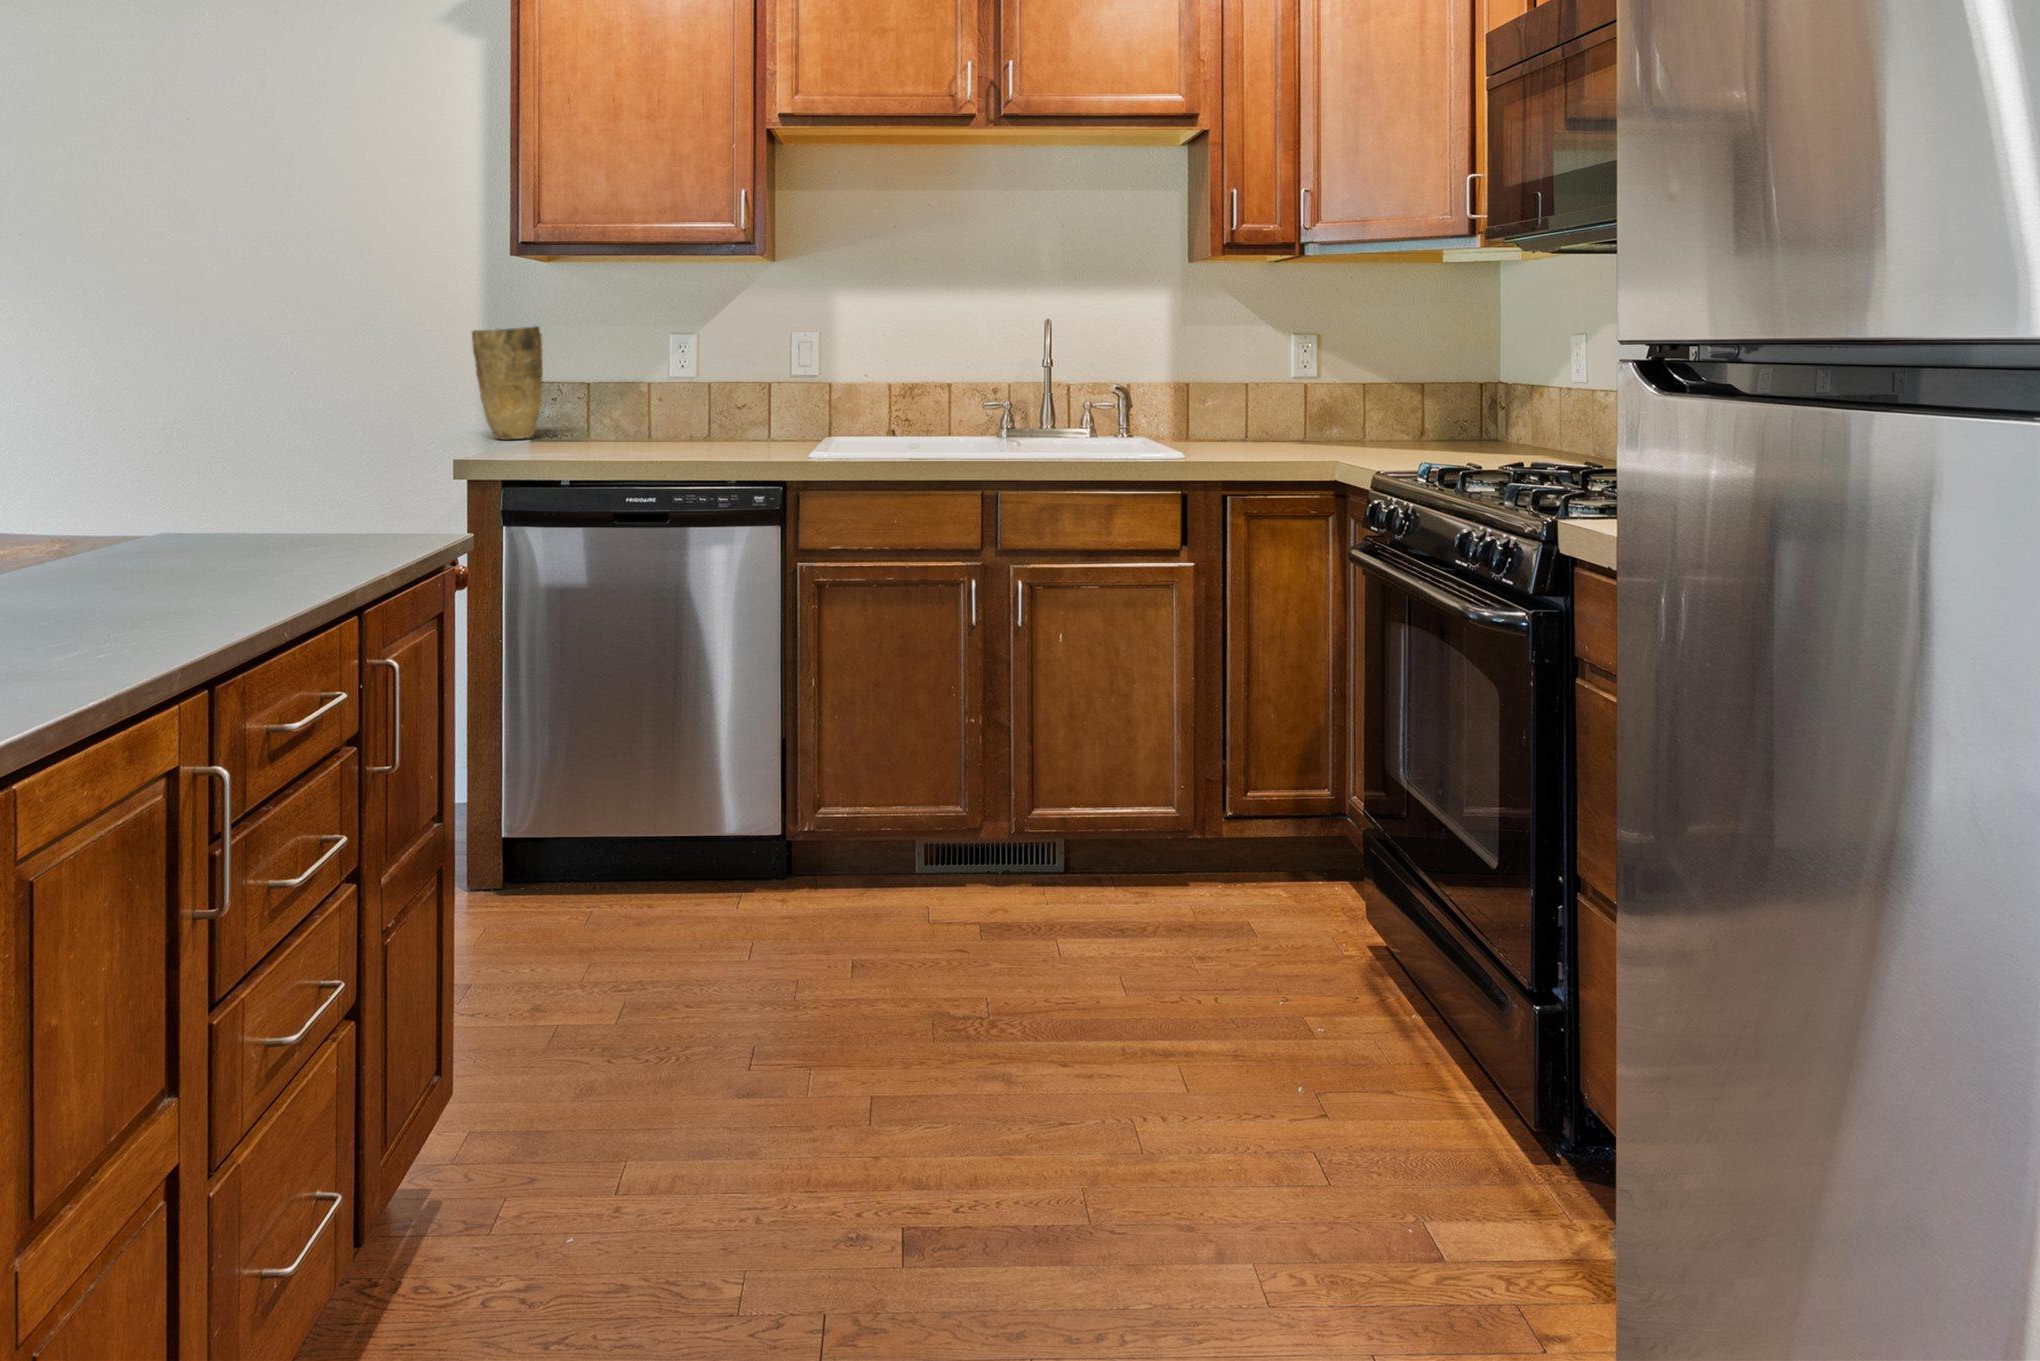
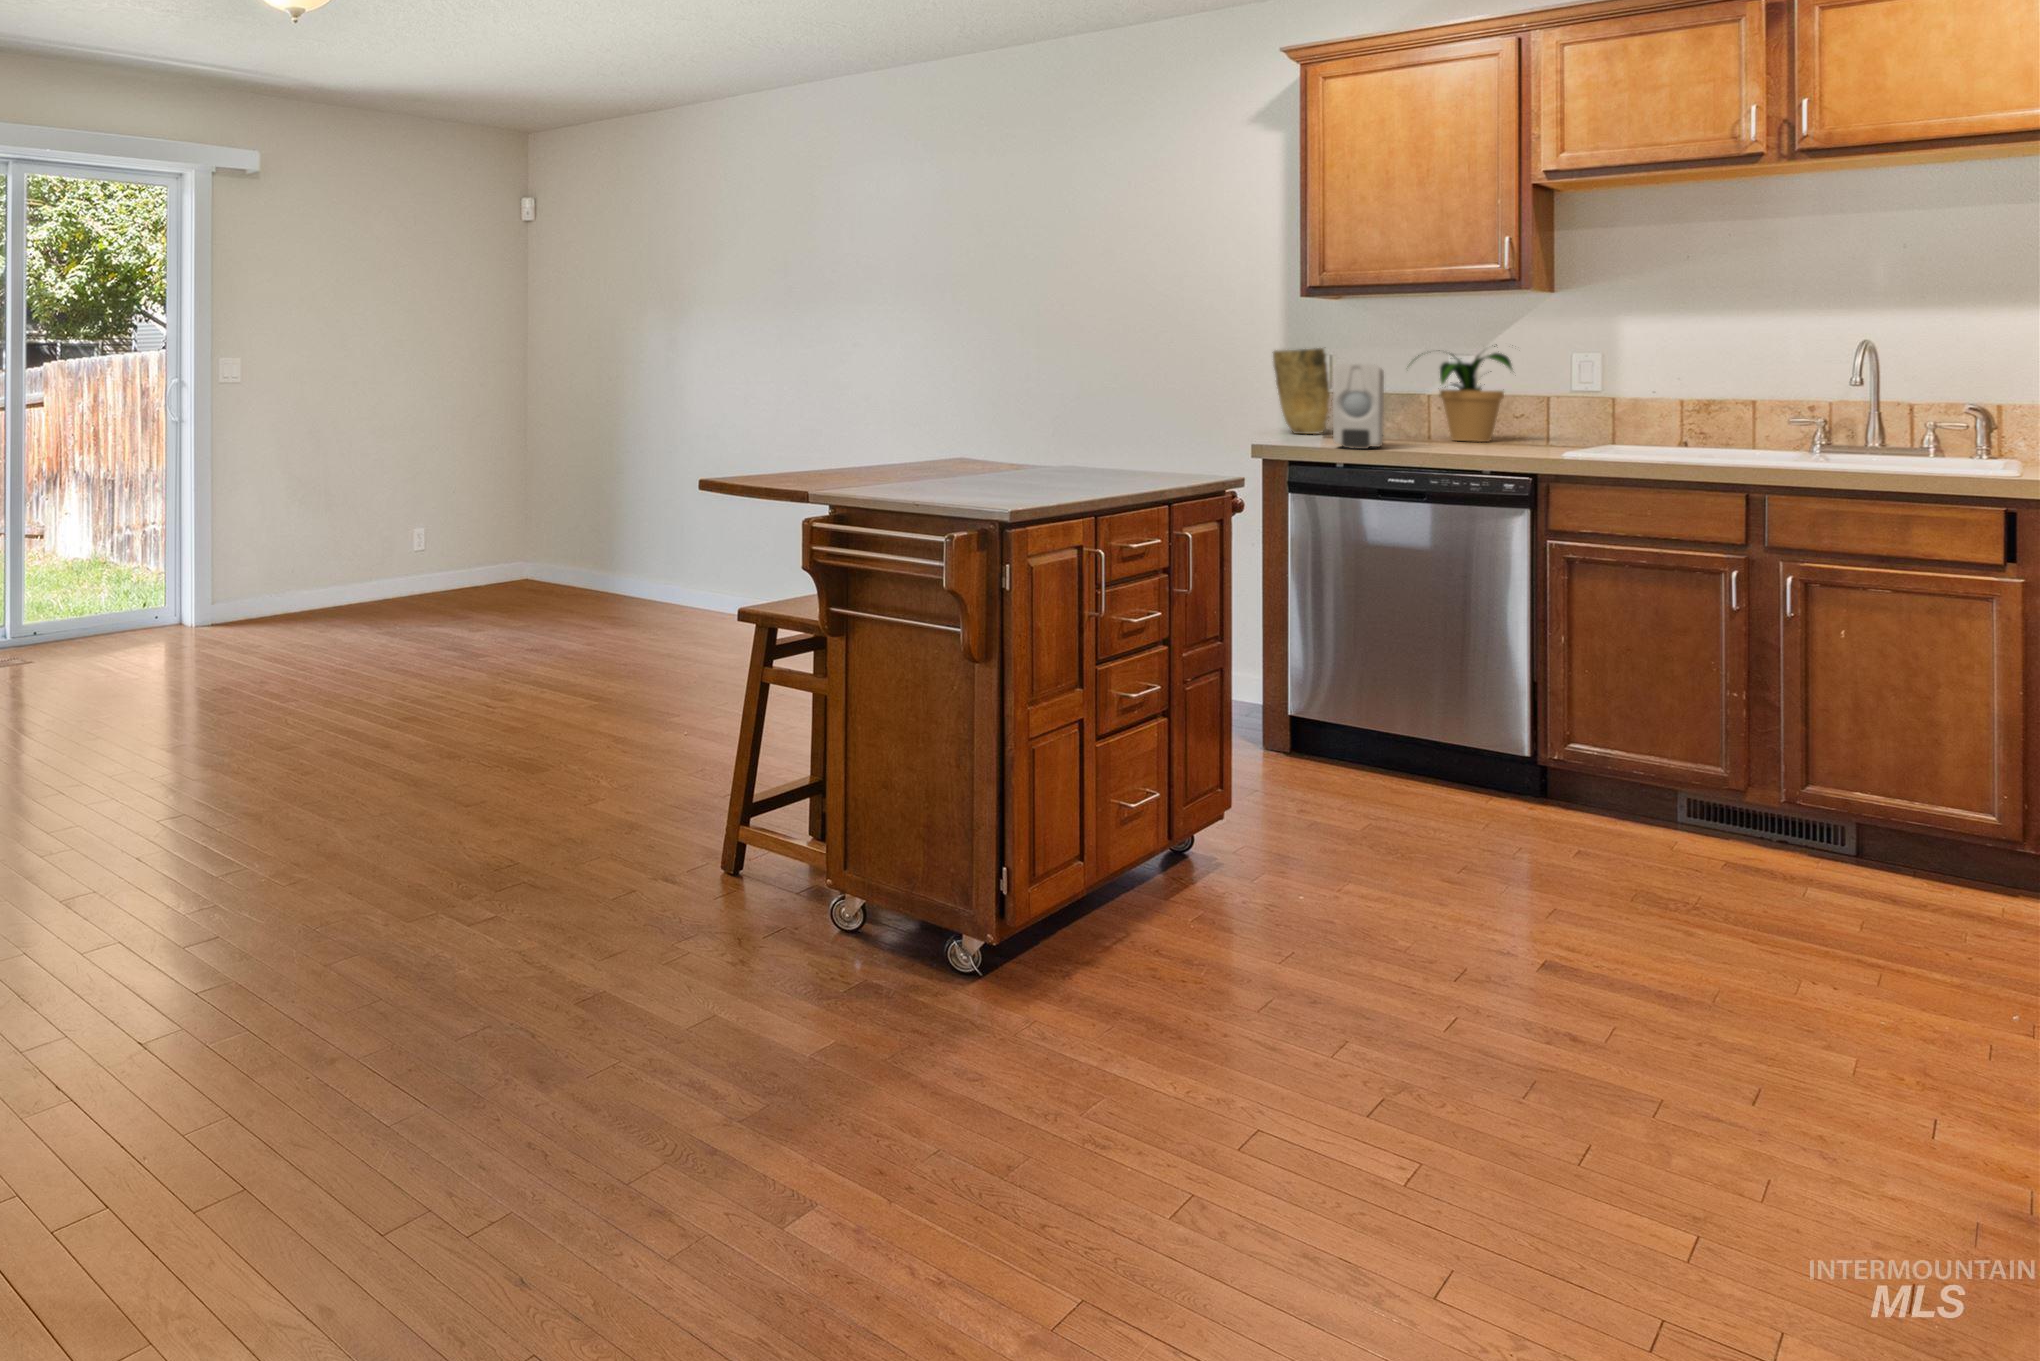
potted plant: none [628,322,757,440] -> present [1418,346,1512,442]
soap dispenser: none [559,349,616,465] -> present [1333,364,1384,449]

